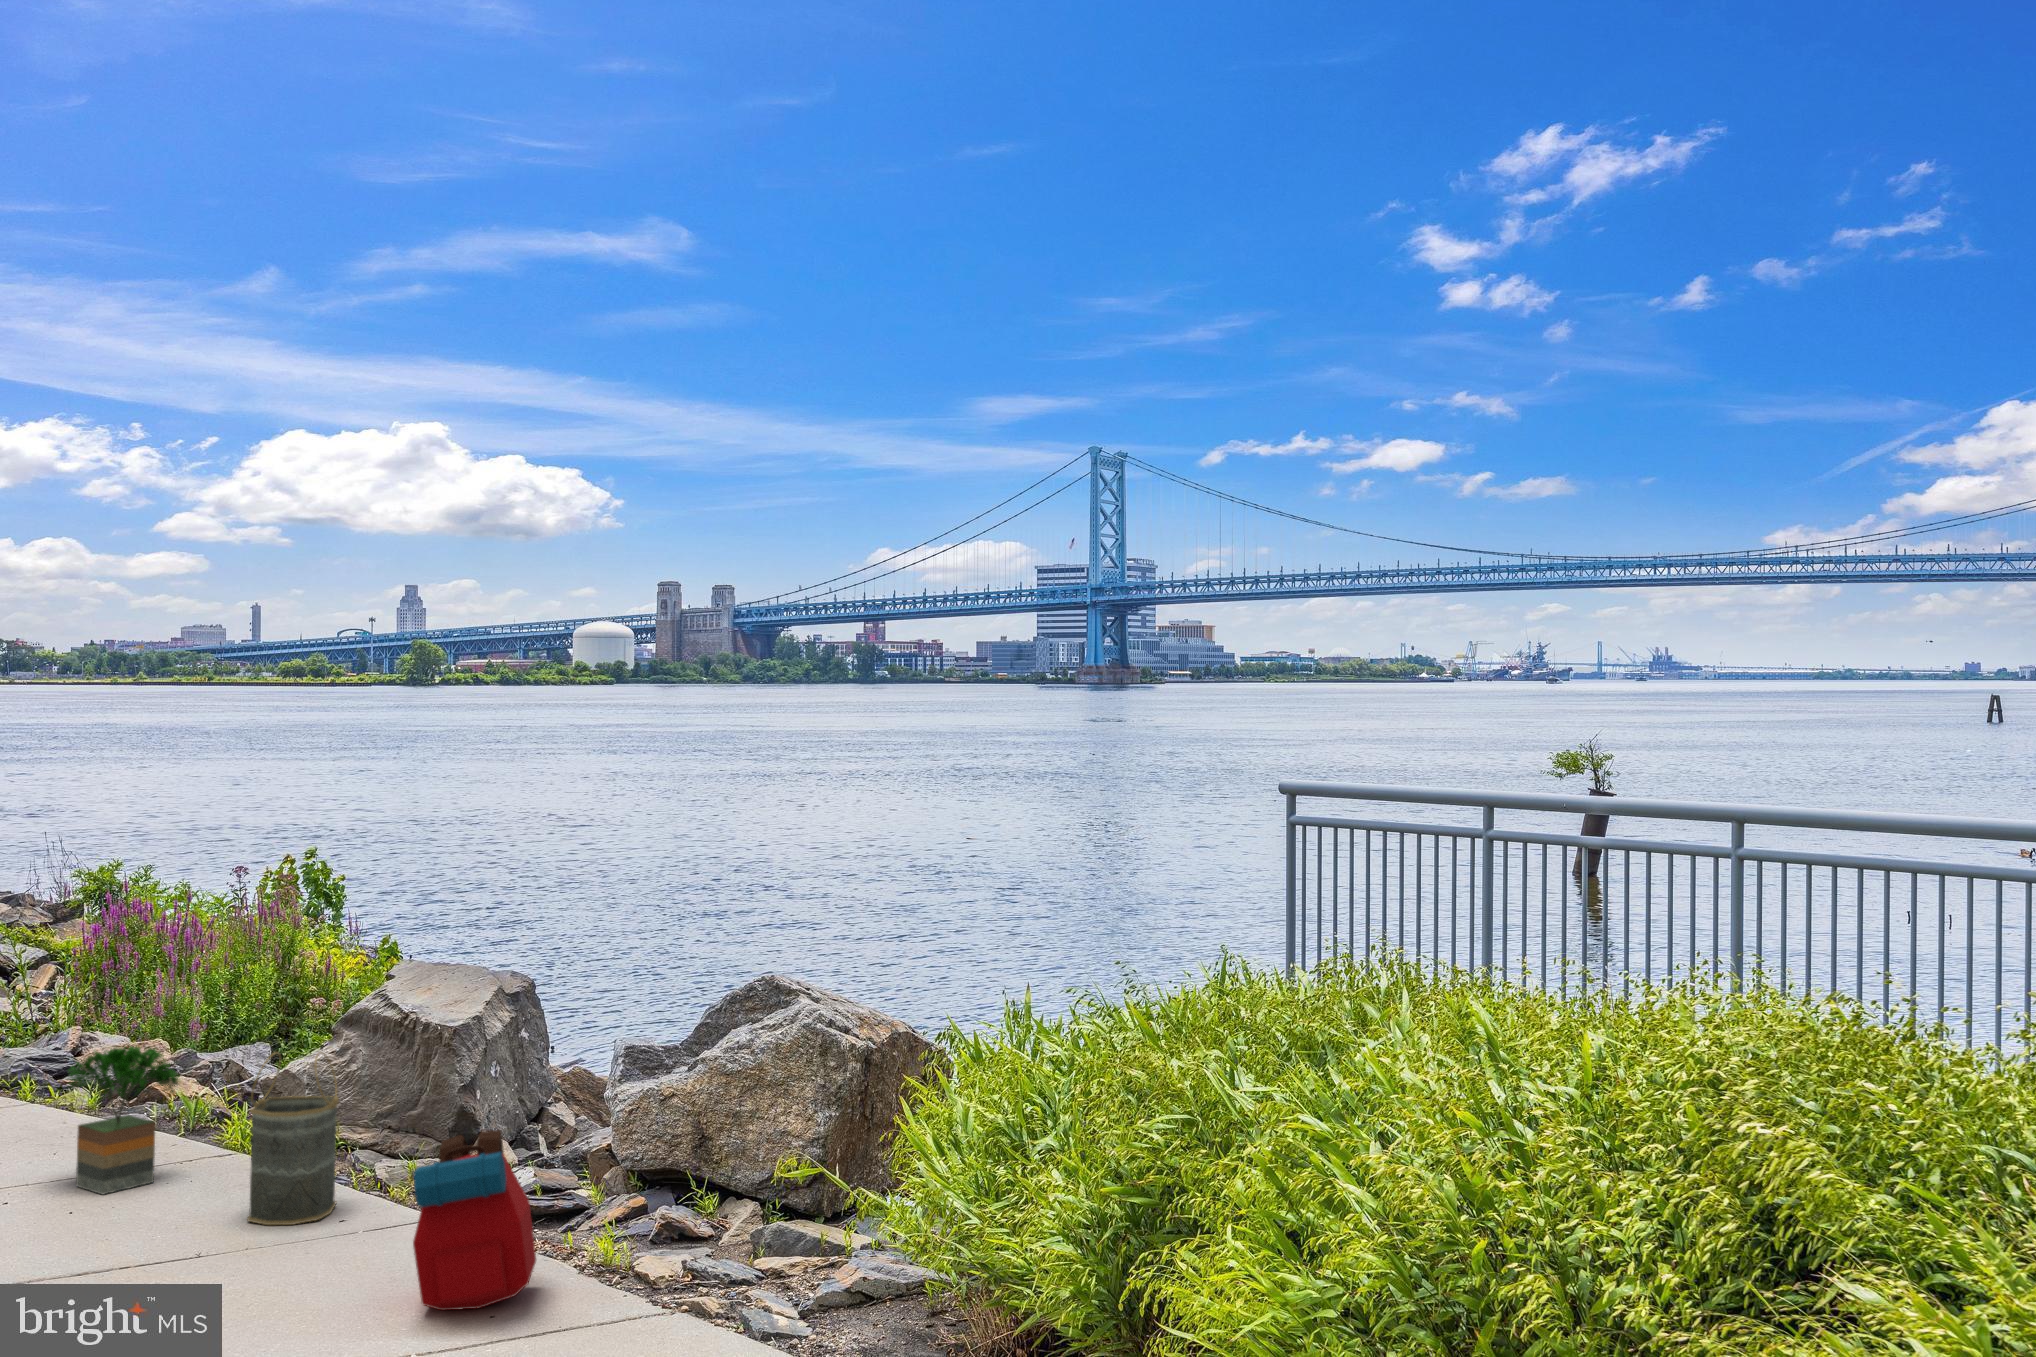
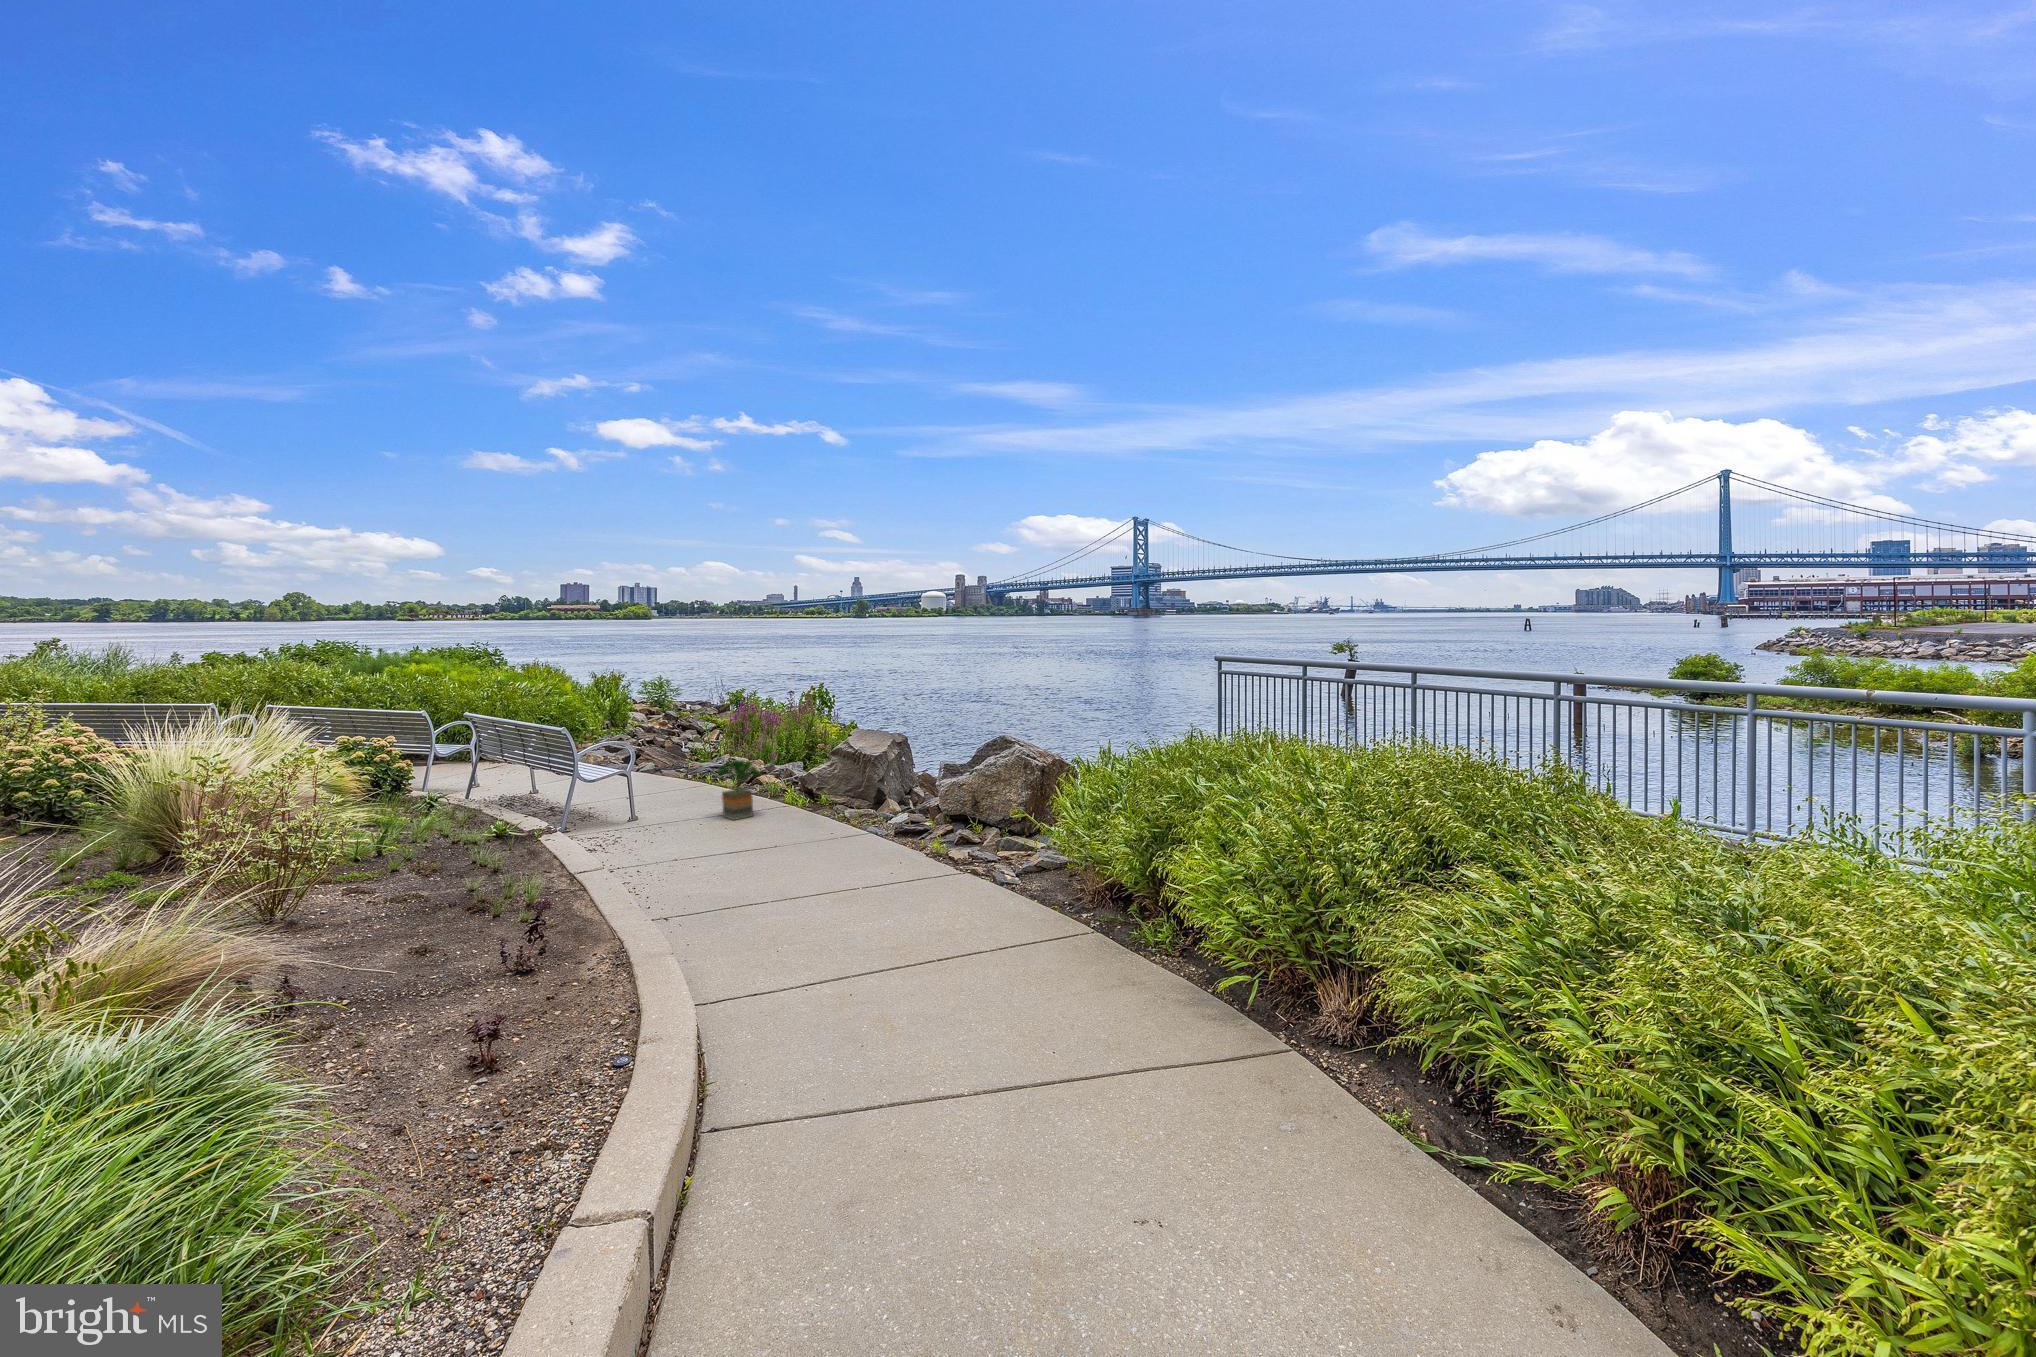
basket: present [247,1052,339,1225] -> none [790,763,826,834]
backpack: present [413,1130,536,1310] -> none [856,796,907,869]

